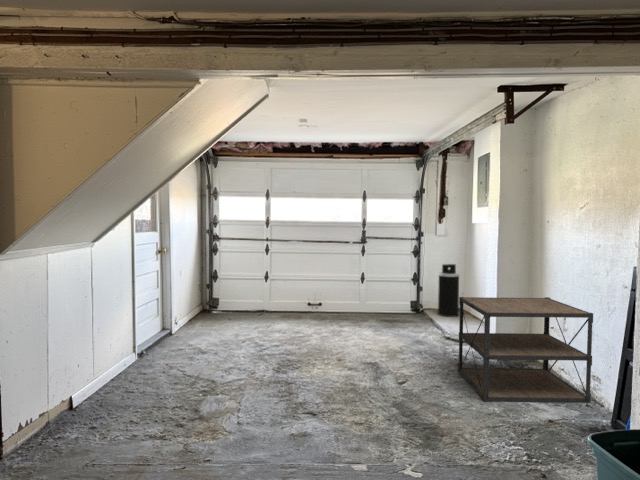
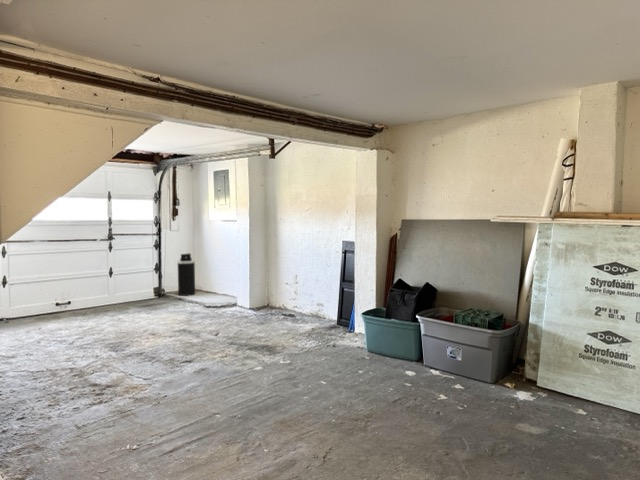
shelving unit: present [458,297,593,403] -> none [239,264,318,329]

